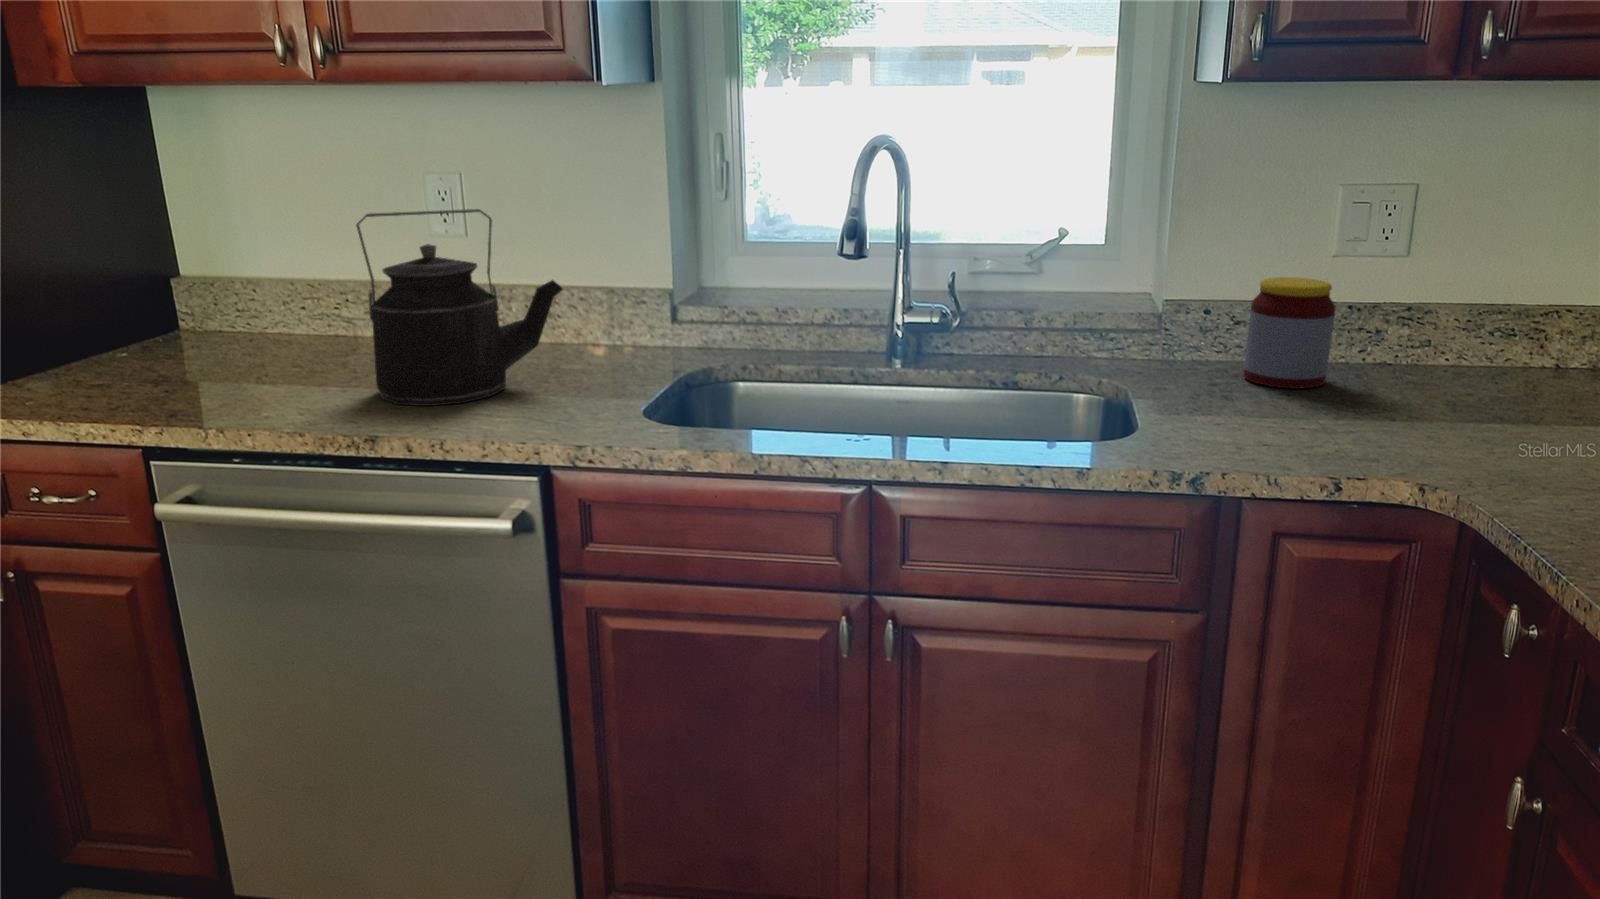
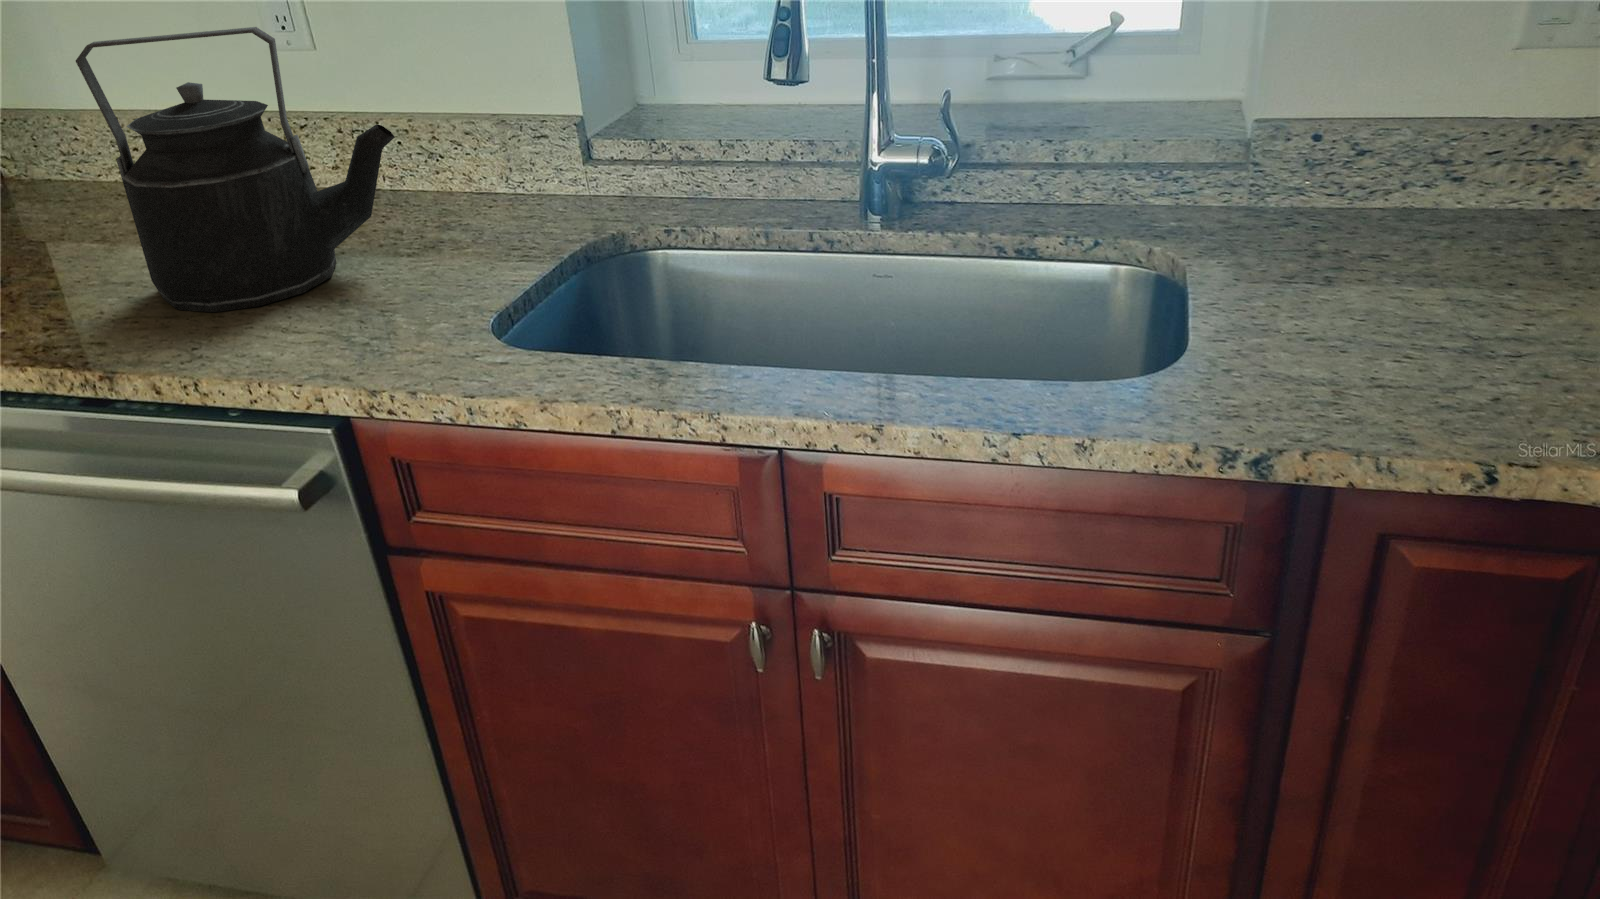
jar: present [1243,277,1336,389] -> none [1360,89,1514,262]

